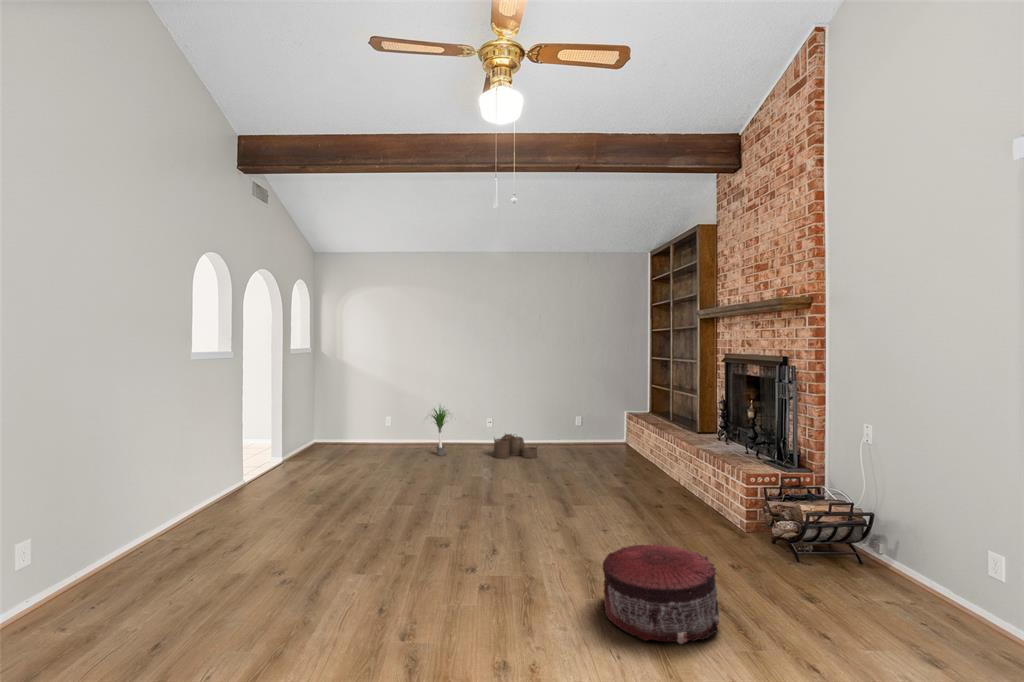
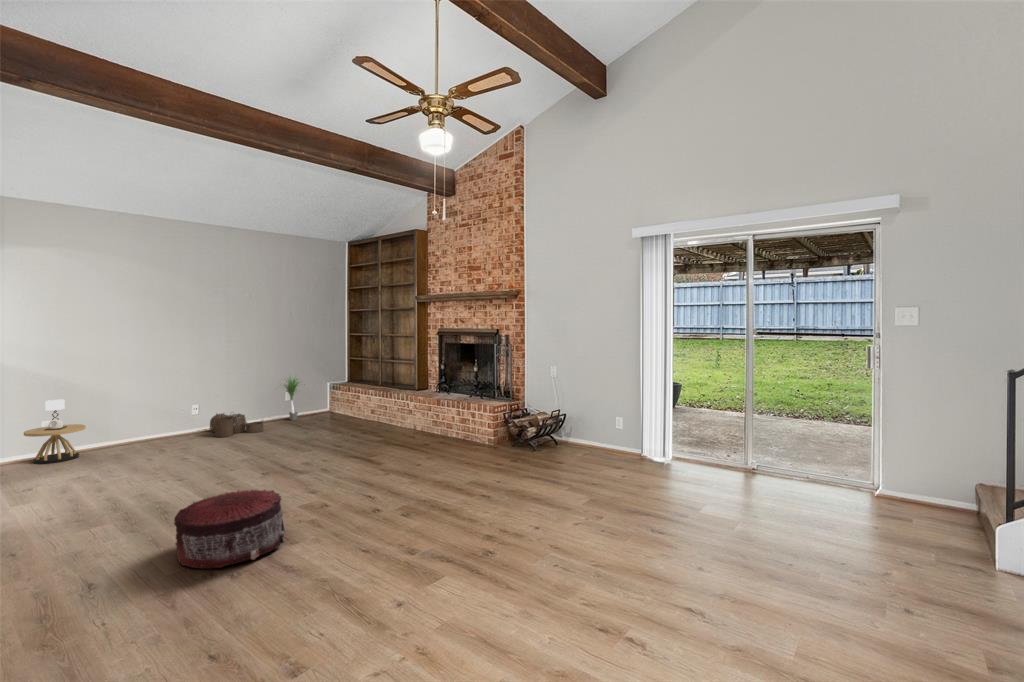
potted plant: present [431,406,447,456] -> present [284,376,305,421]
side table: none [365,409,403,459] -> present [24,400,86,464]
pouf: present [603,545,719,644] -> present [174,490,285,568]

